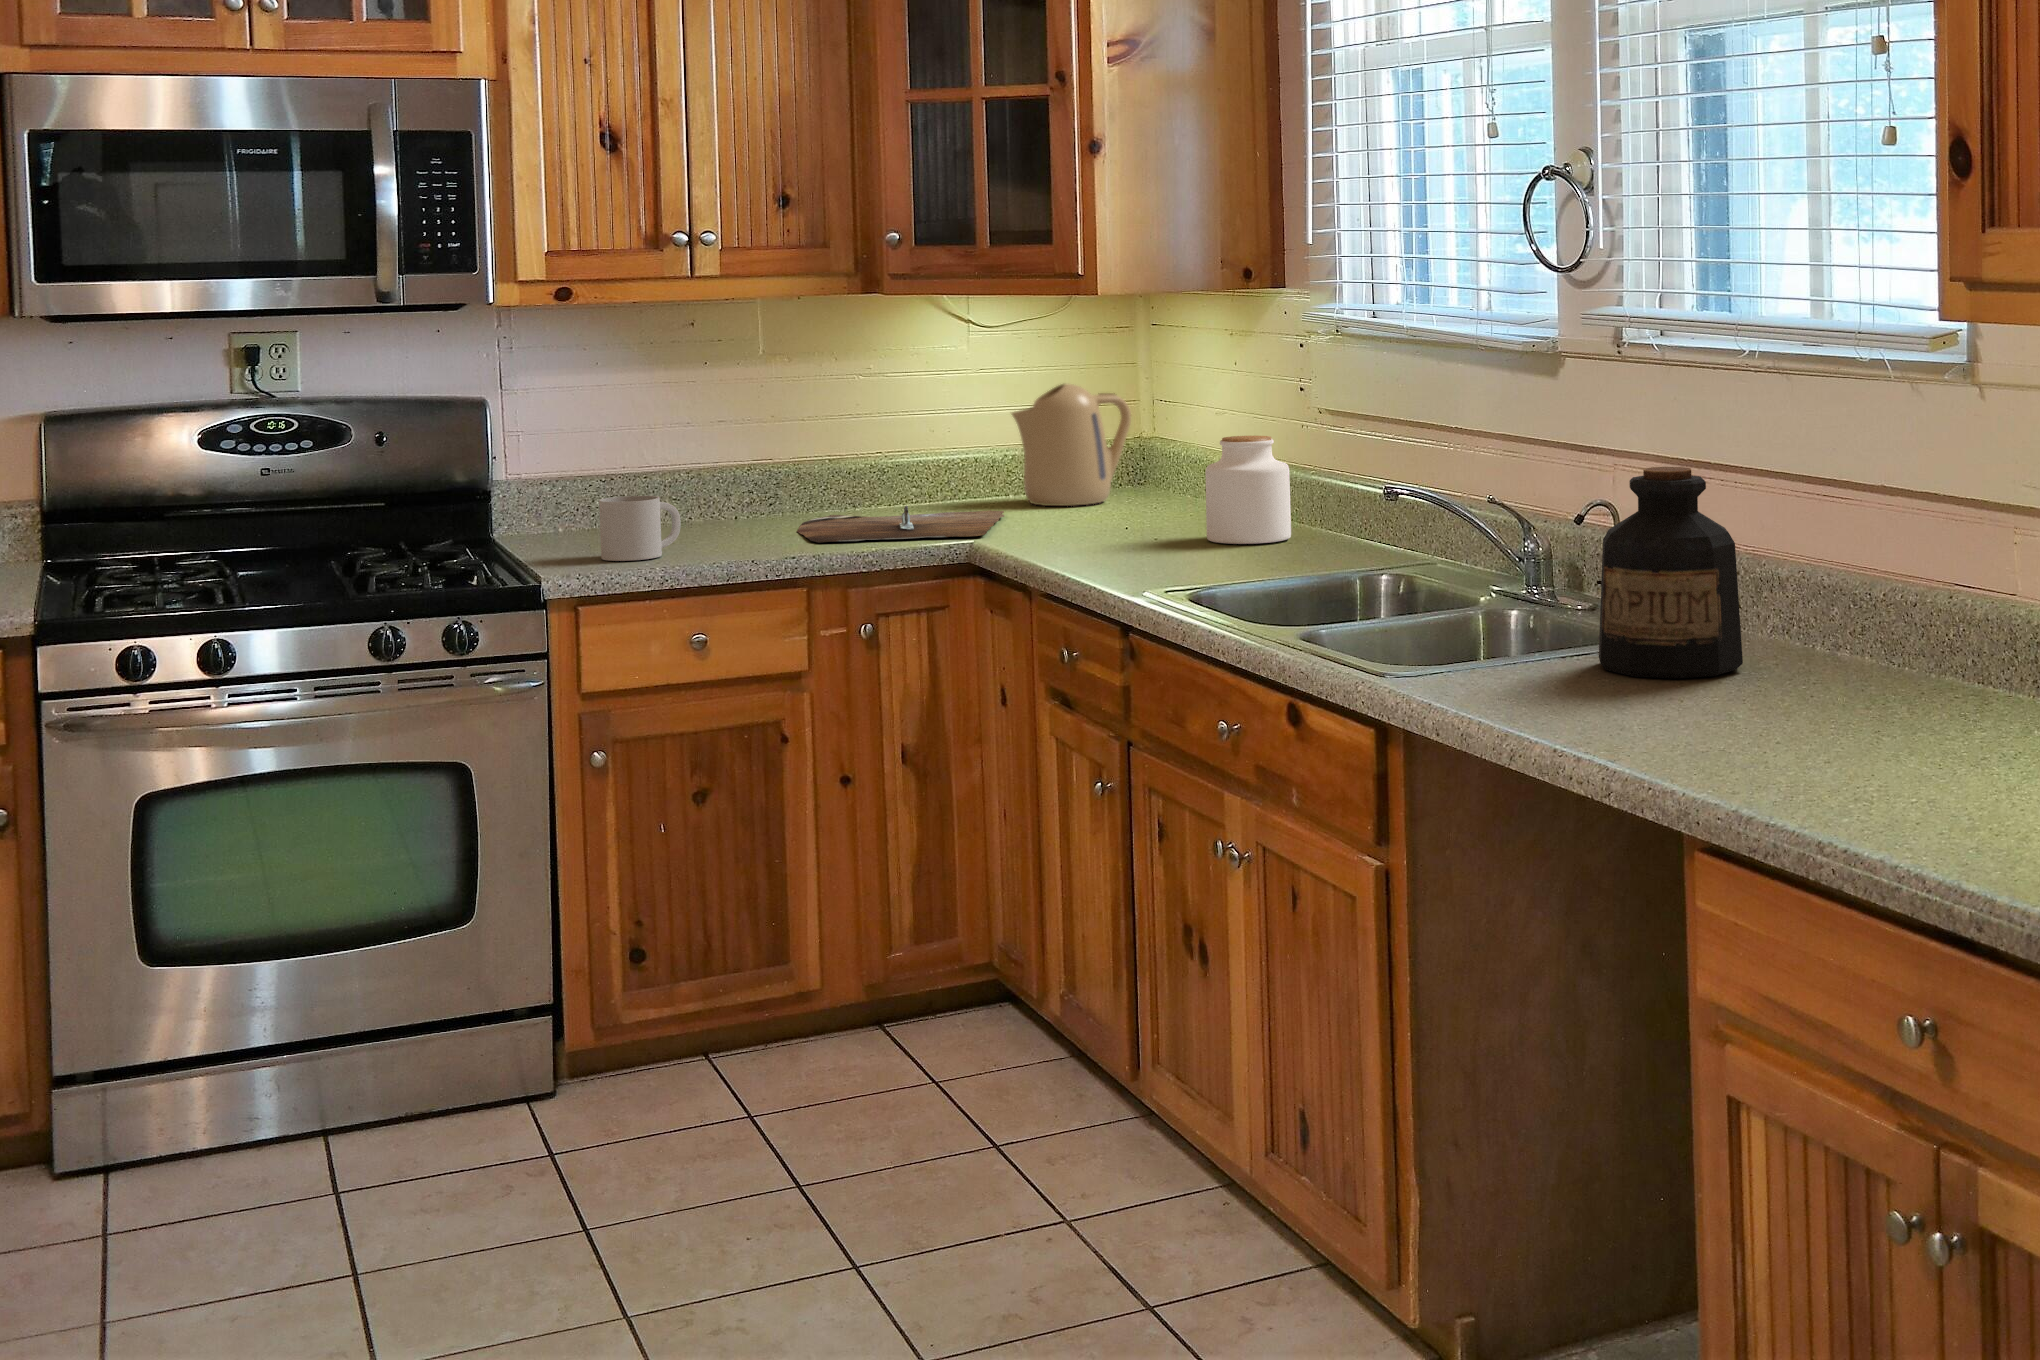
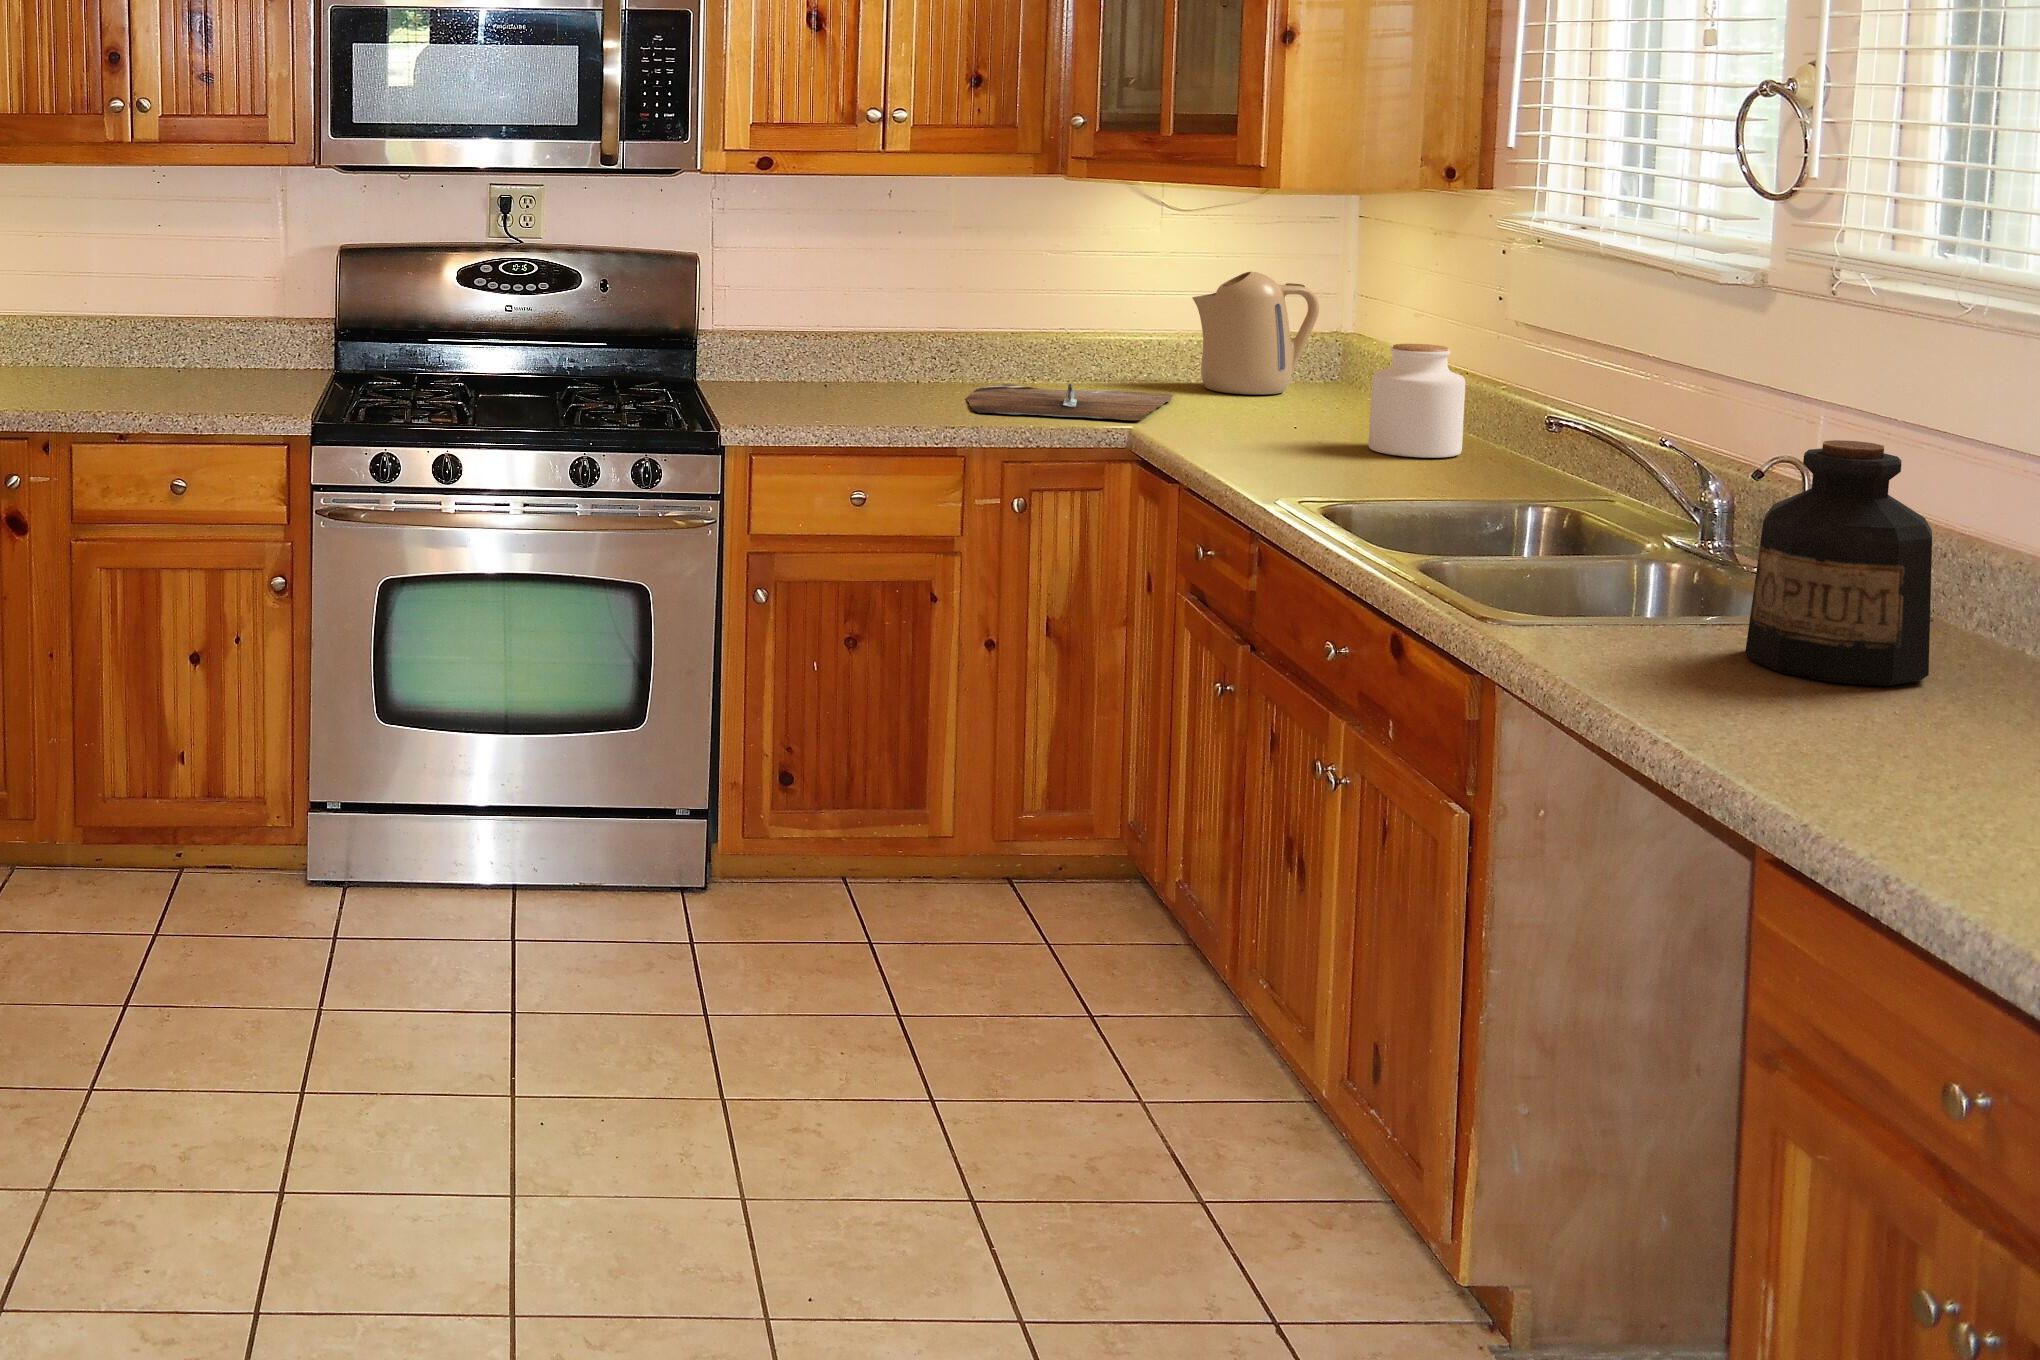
mug: present [599,496,681,561] -> none [777,355,851,415]

